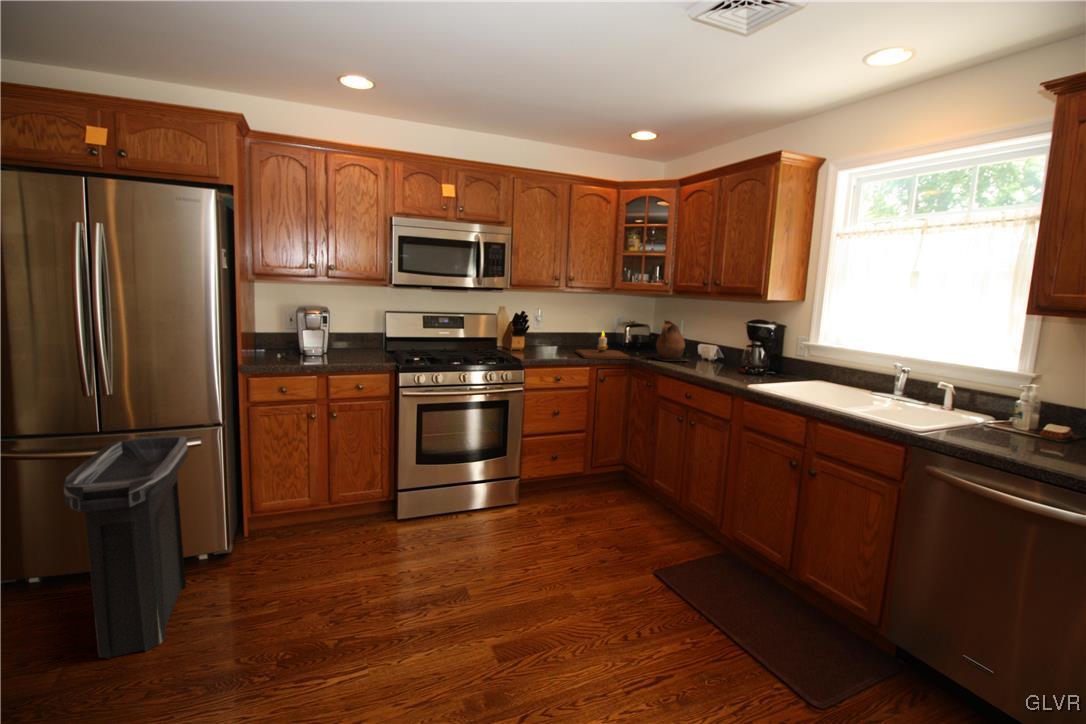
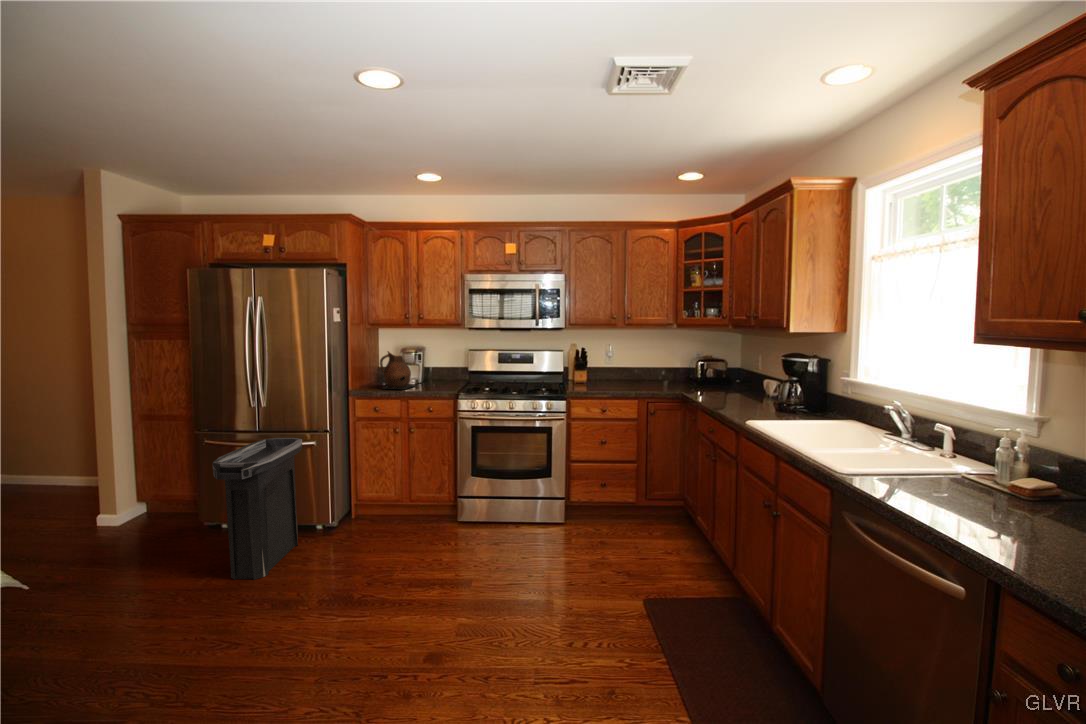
ceramic pitcher: present [655,320,688,361] -> present [380,351,415,389]
candle: present [576,332,630,359] -> none [630,365,676,392]

